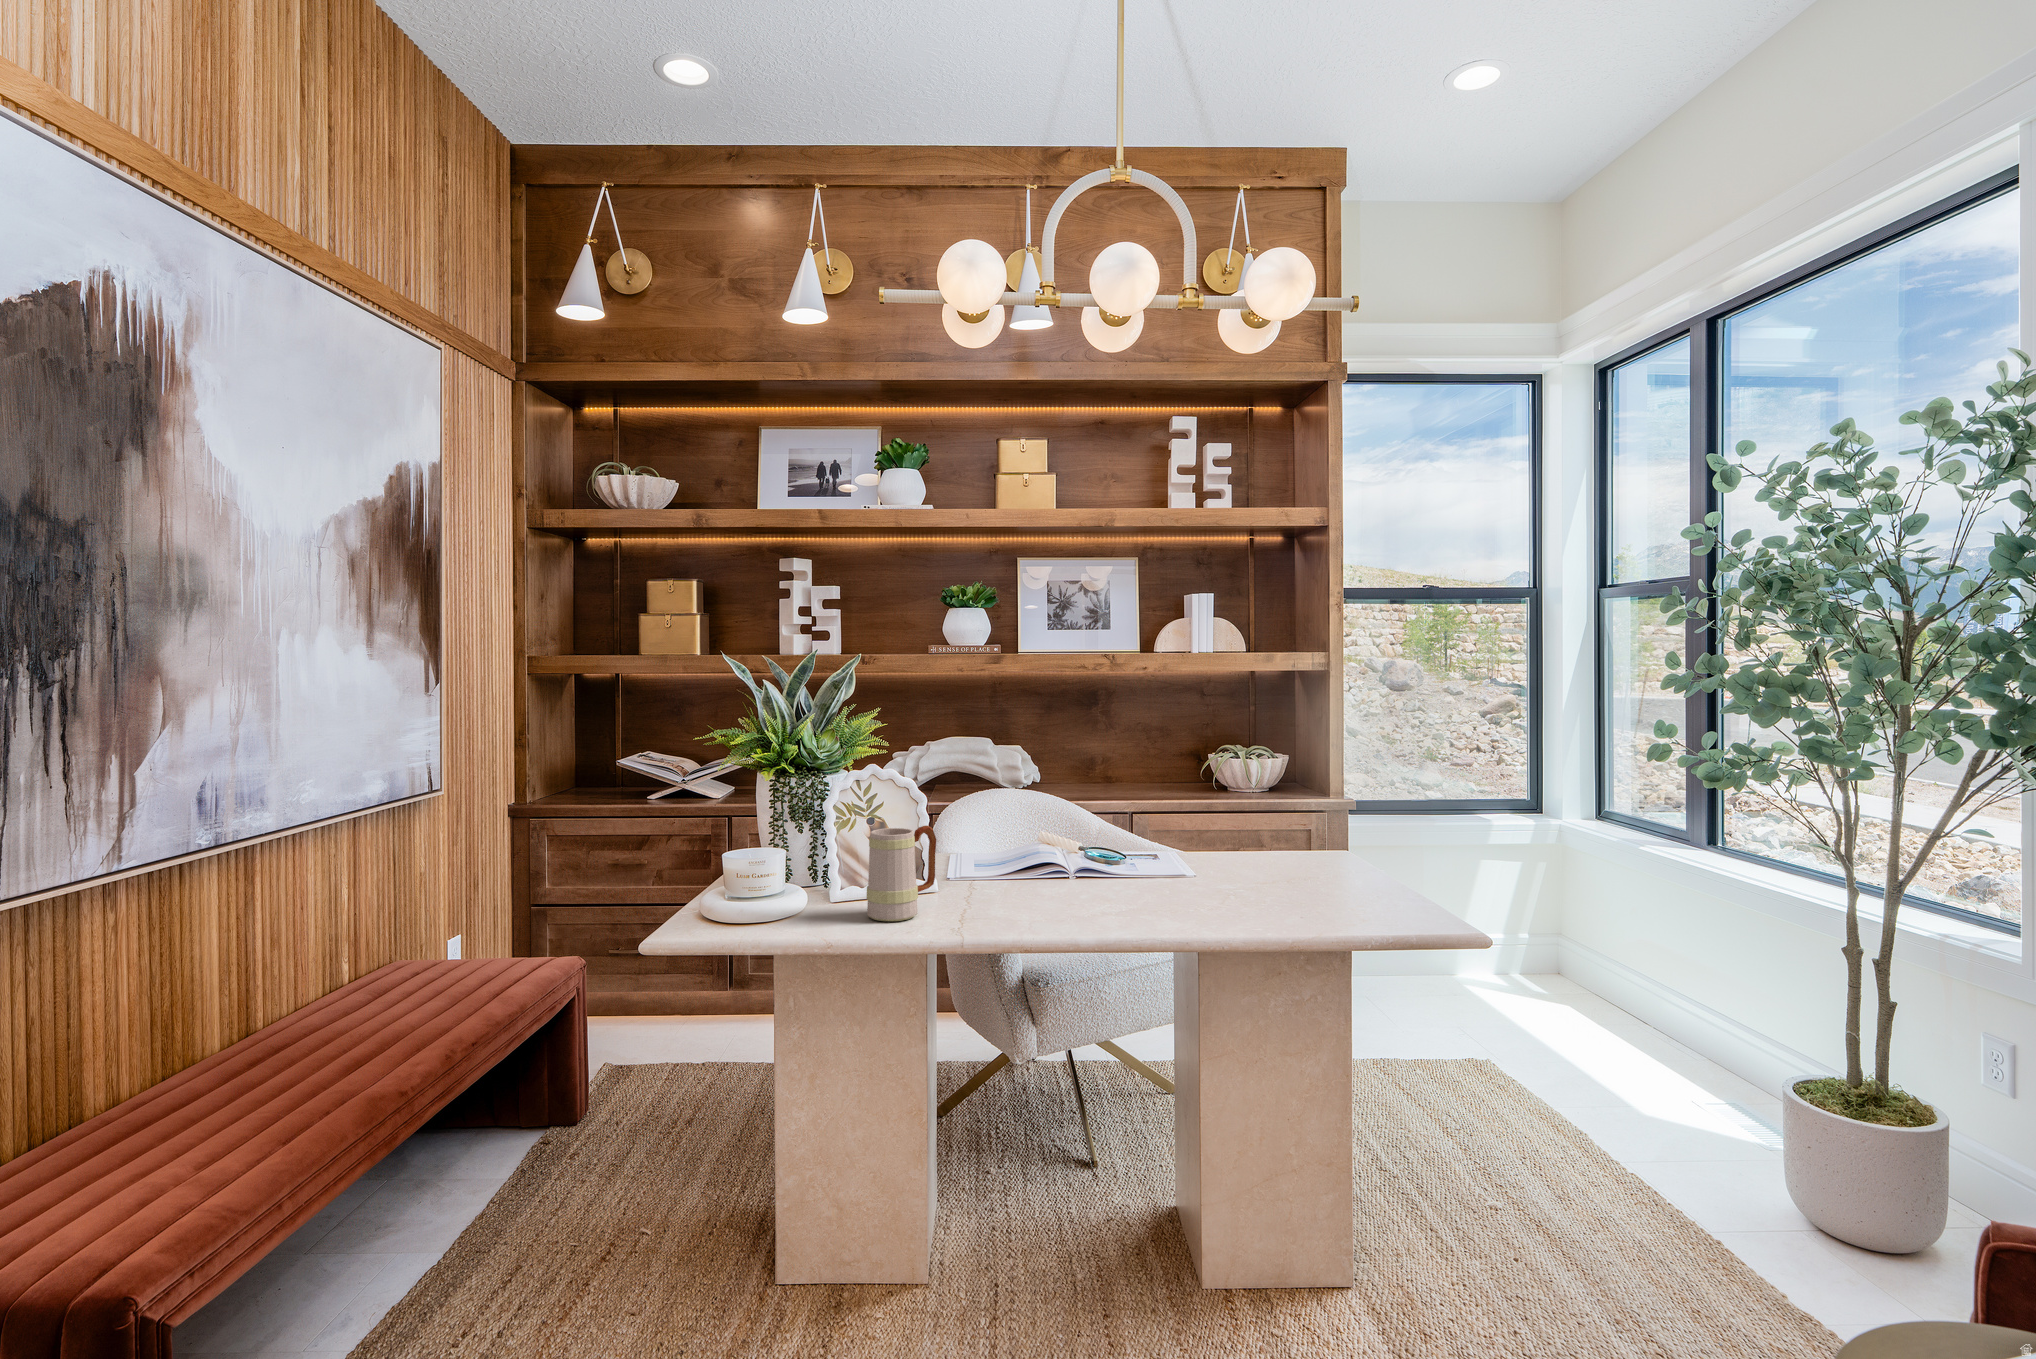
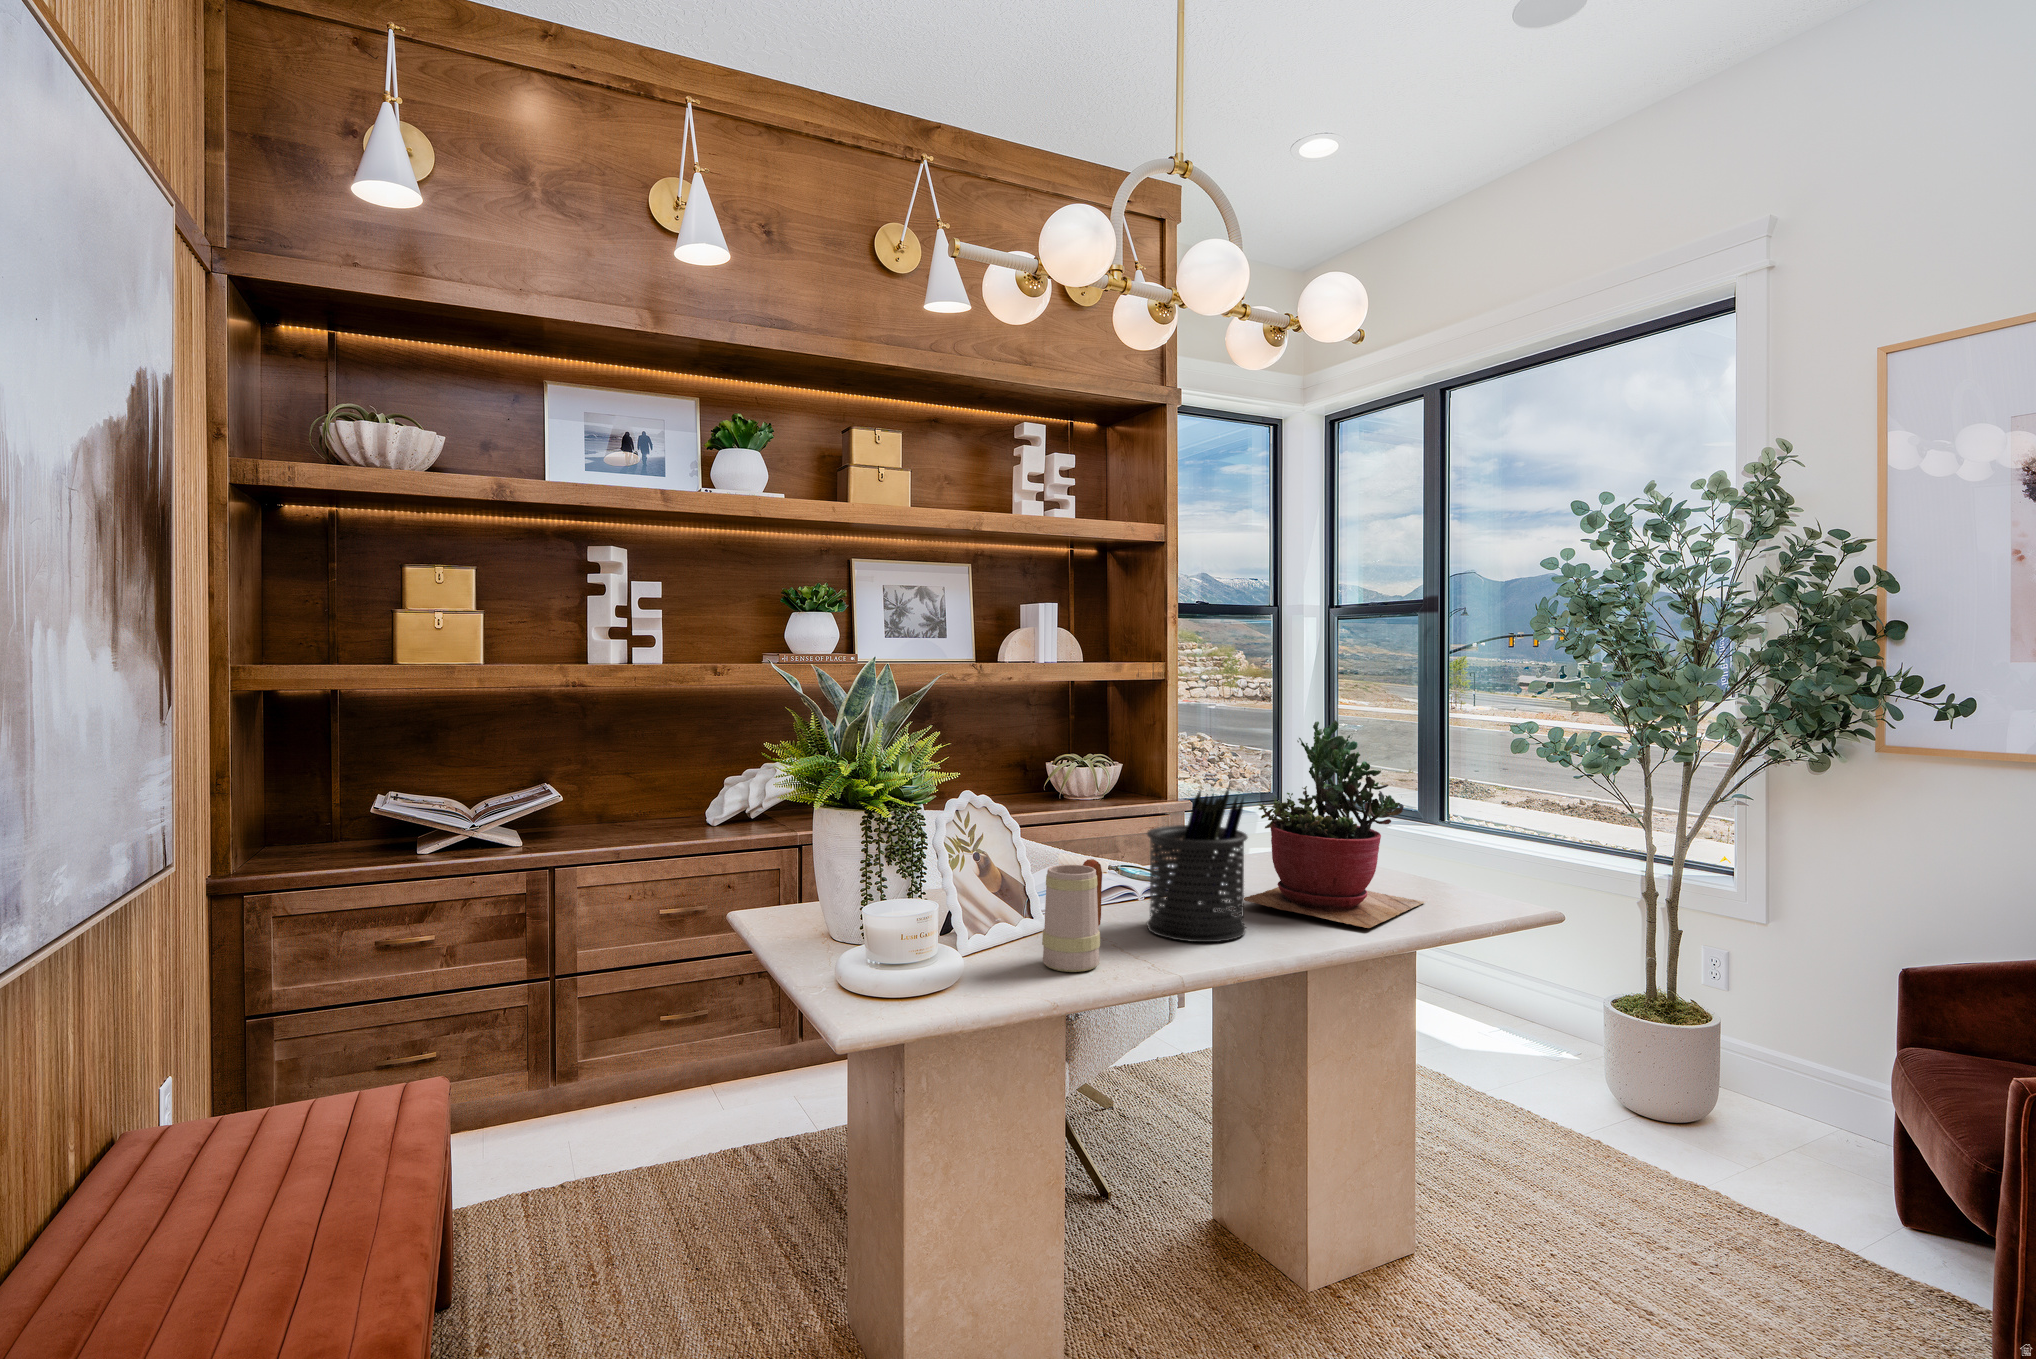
succulent plant: none [1143,707,1353,918] -> present [1244,720,1425,928]
pen holder: none [1014,766,1108,914] -> present [1146,788,1248,942]

